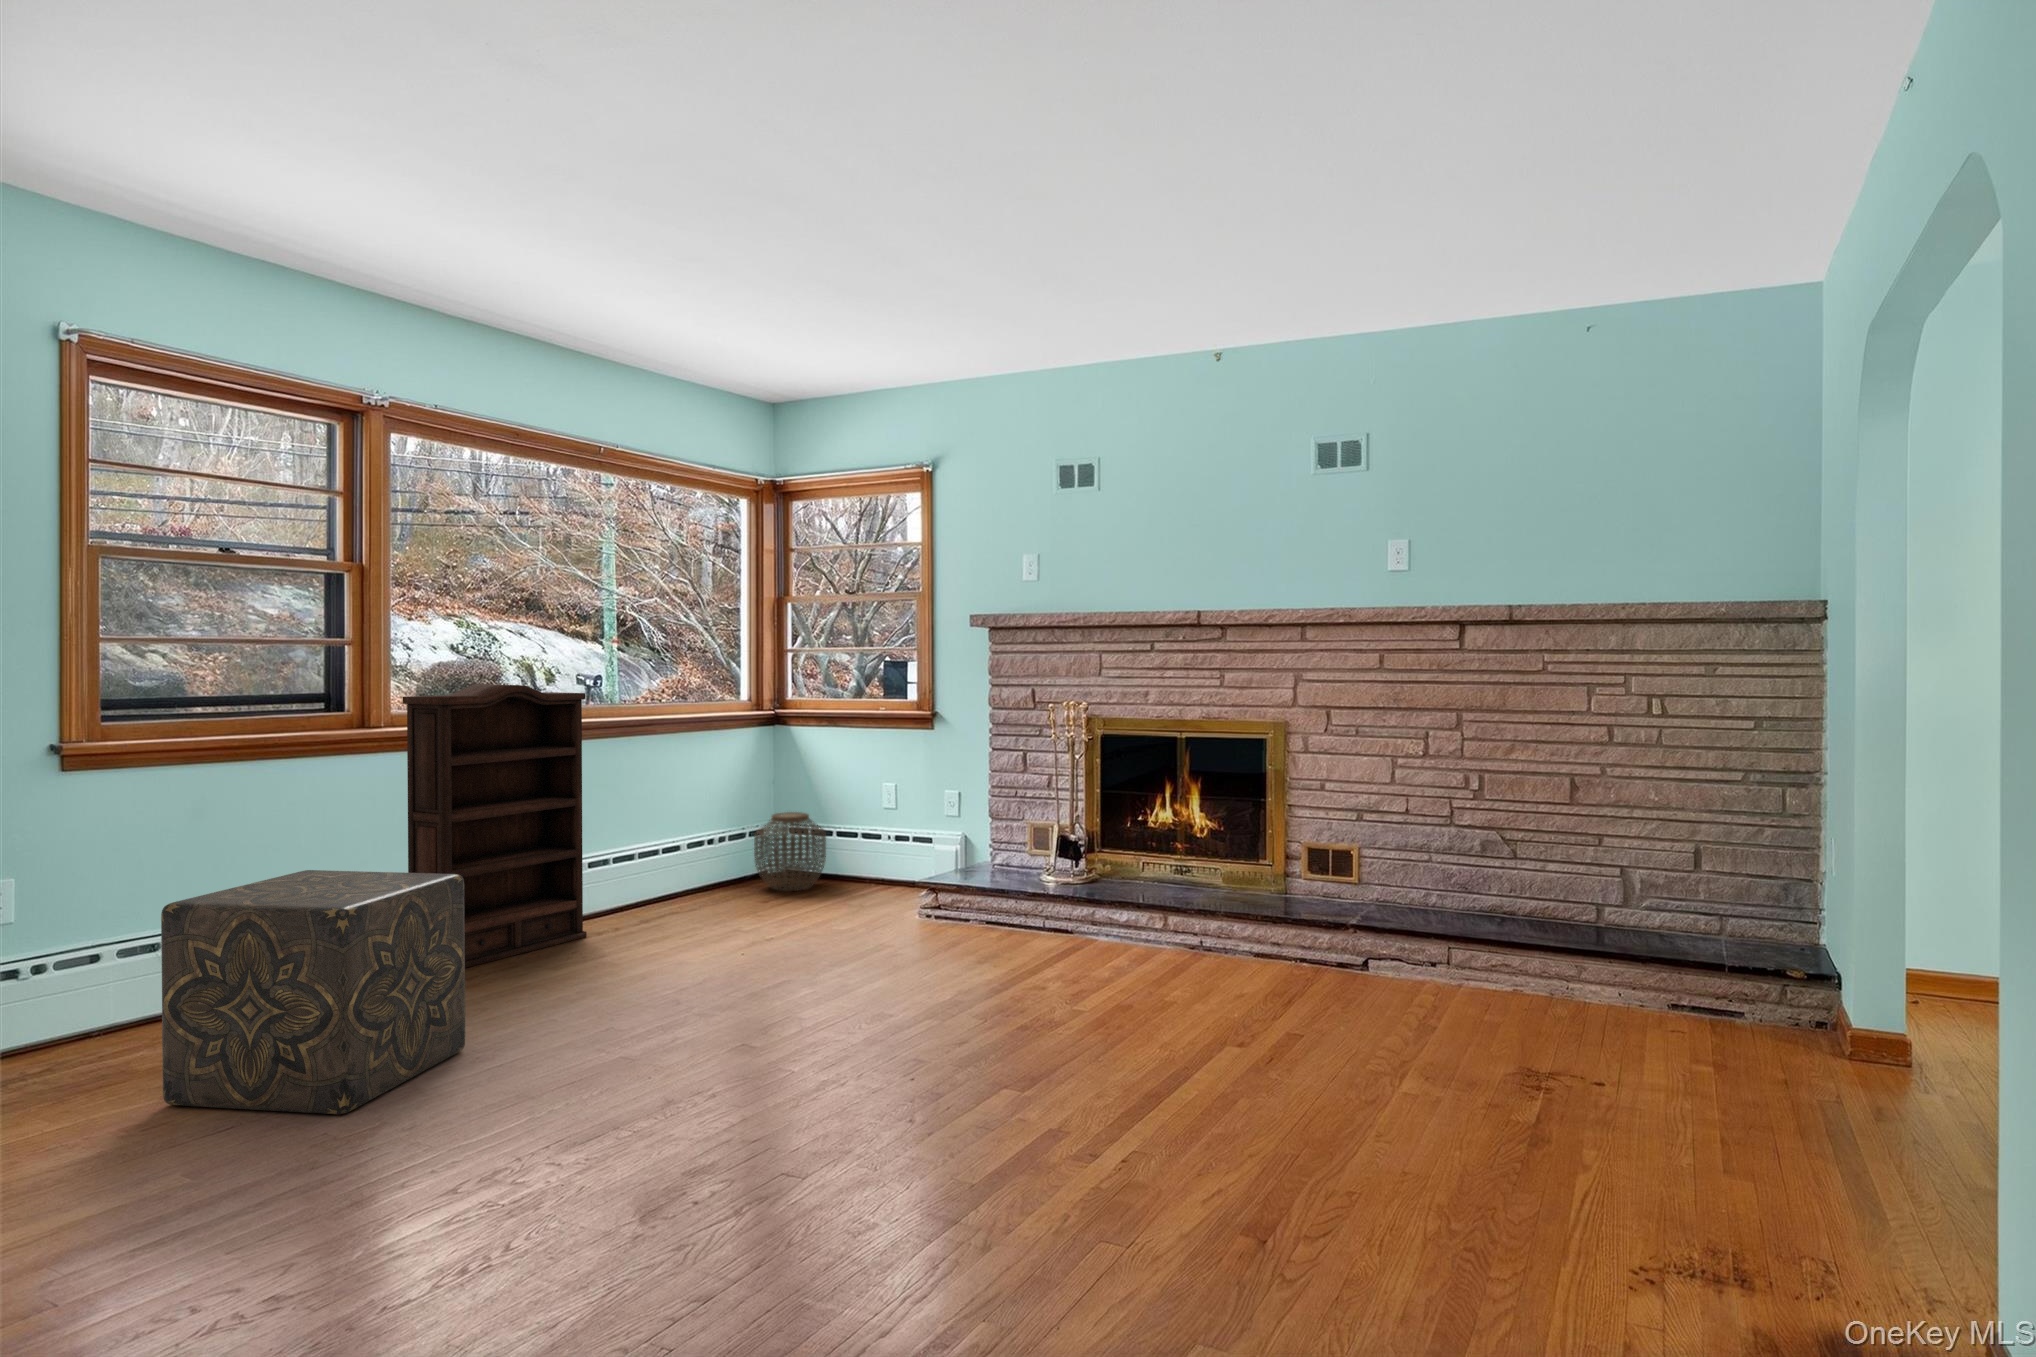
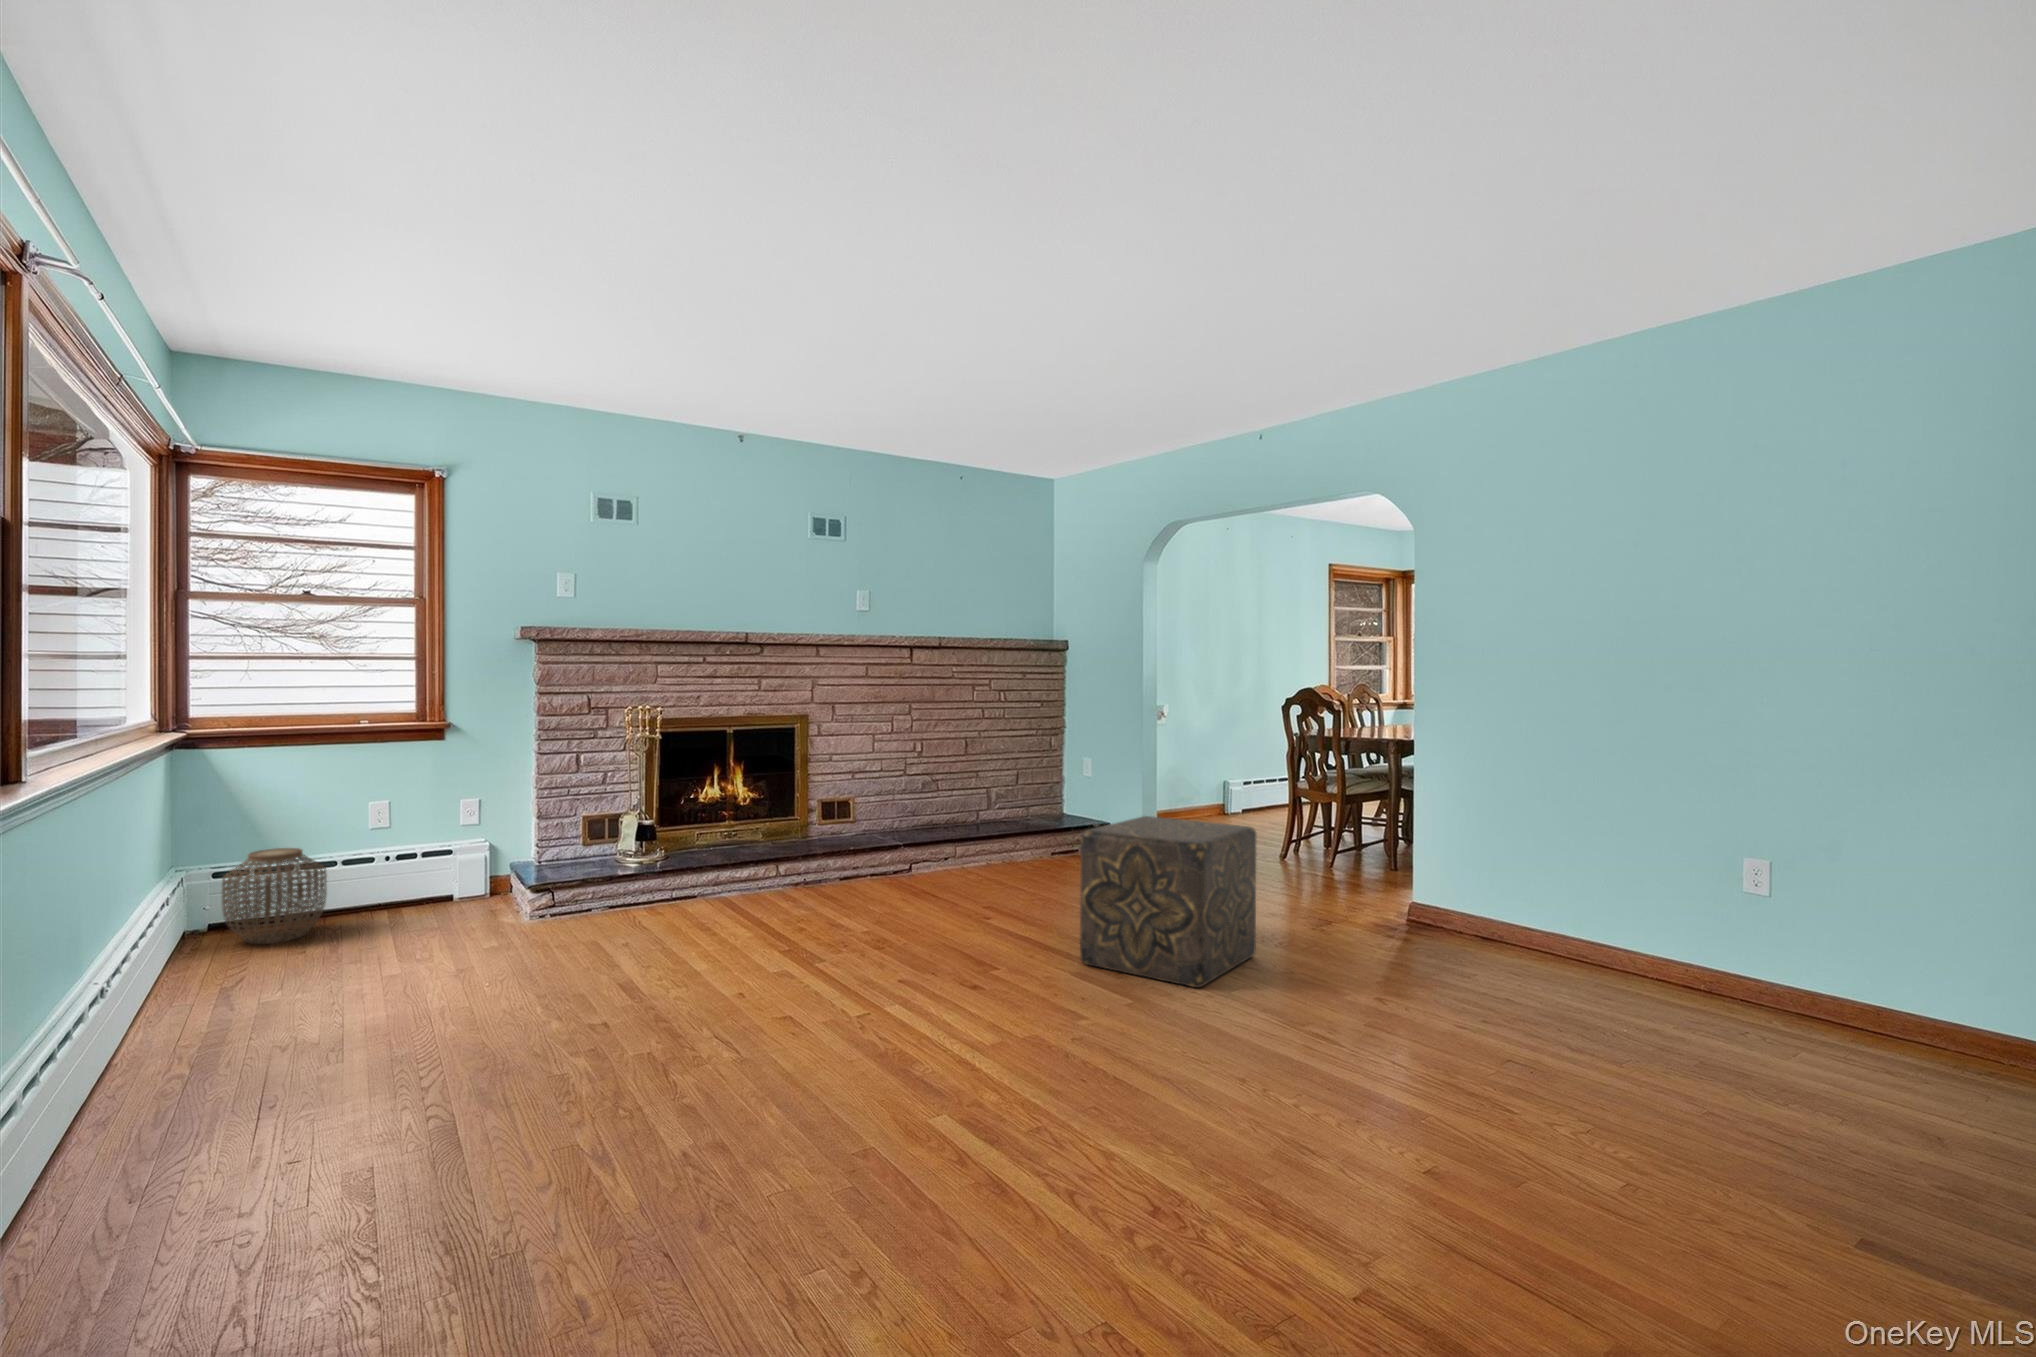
bookshelf: present [403,684,587,968] -> none [71,702,222,1129]
ottoman: present [161,870,465,1114] -> present [1080,816,1256,987]

